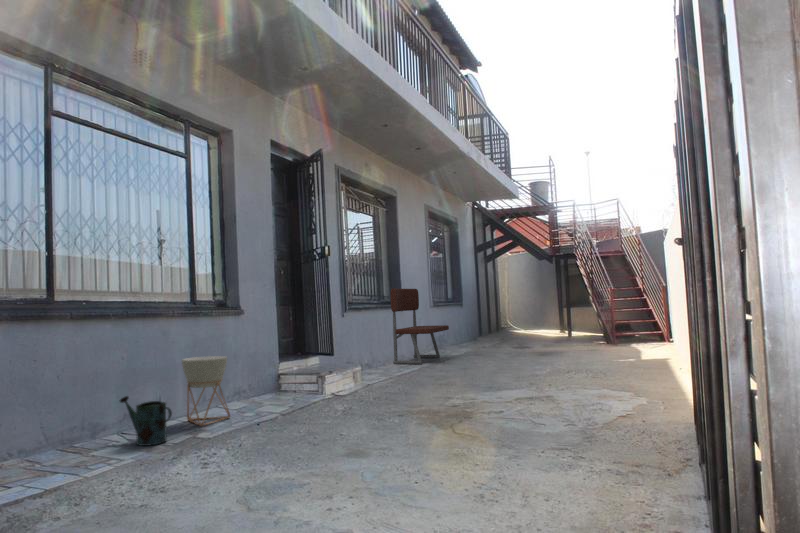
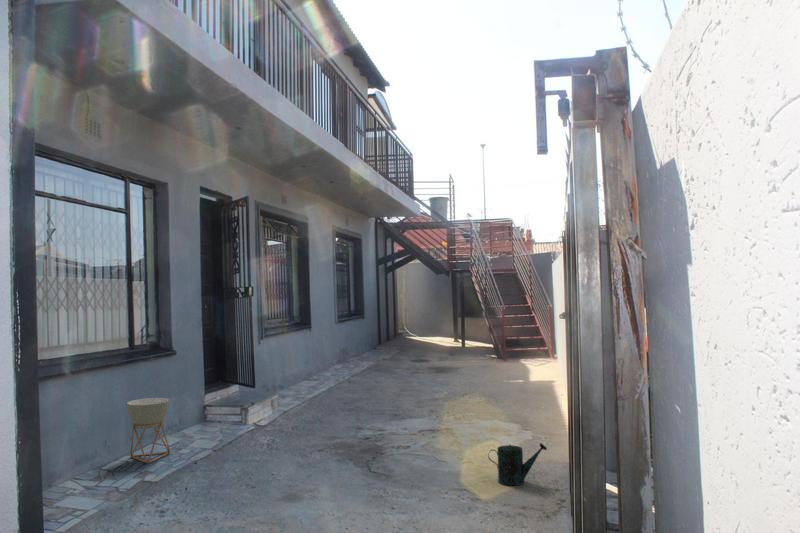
bench: present [391,288,449,364] -> none [301,311,355,385]
watering can: present [120,396,172,446] -> present [488,443,547,486]

